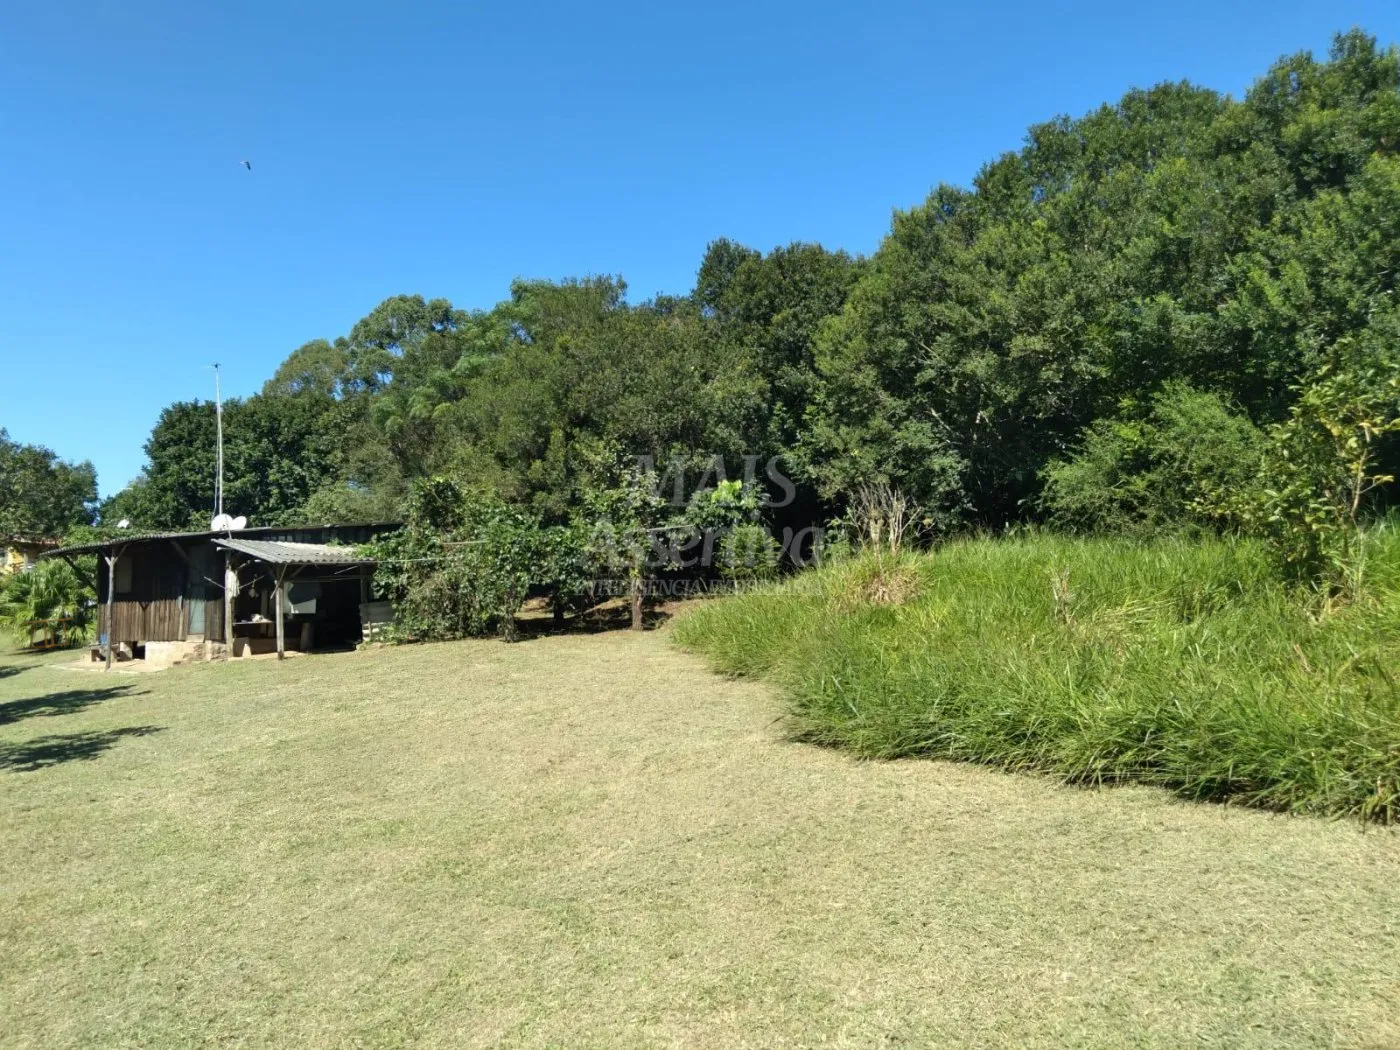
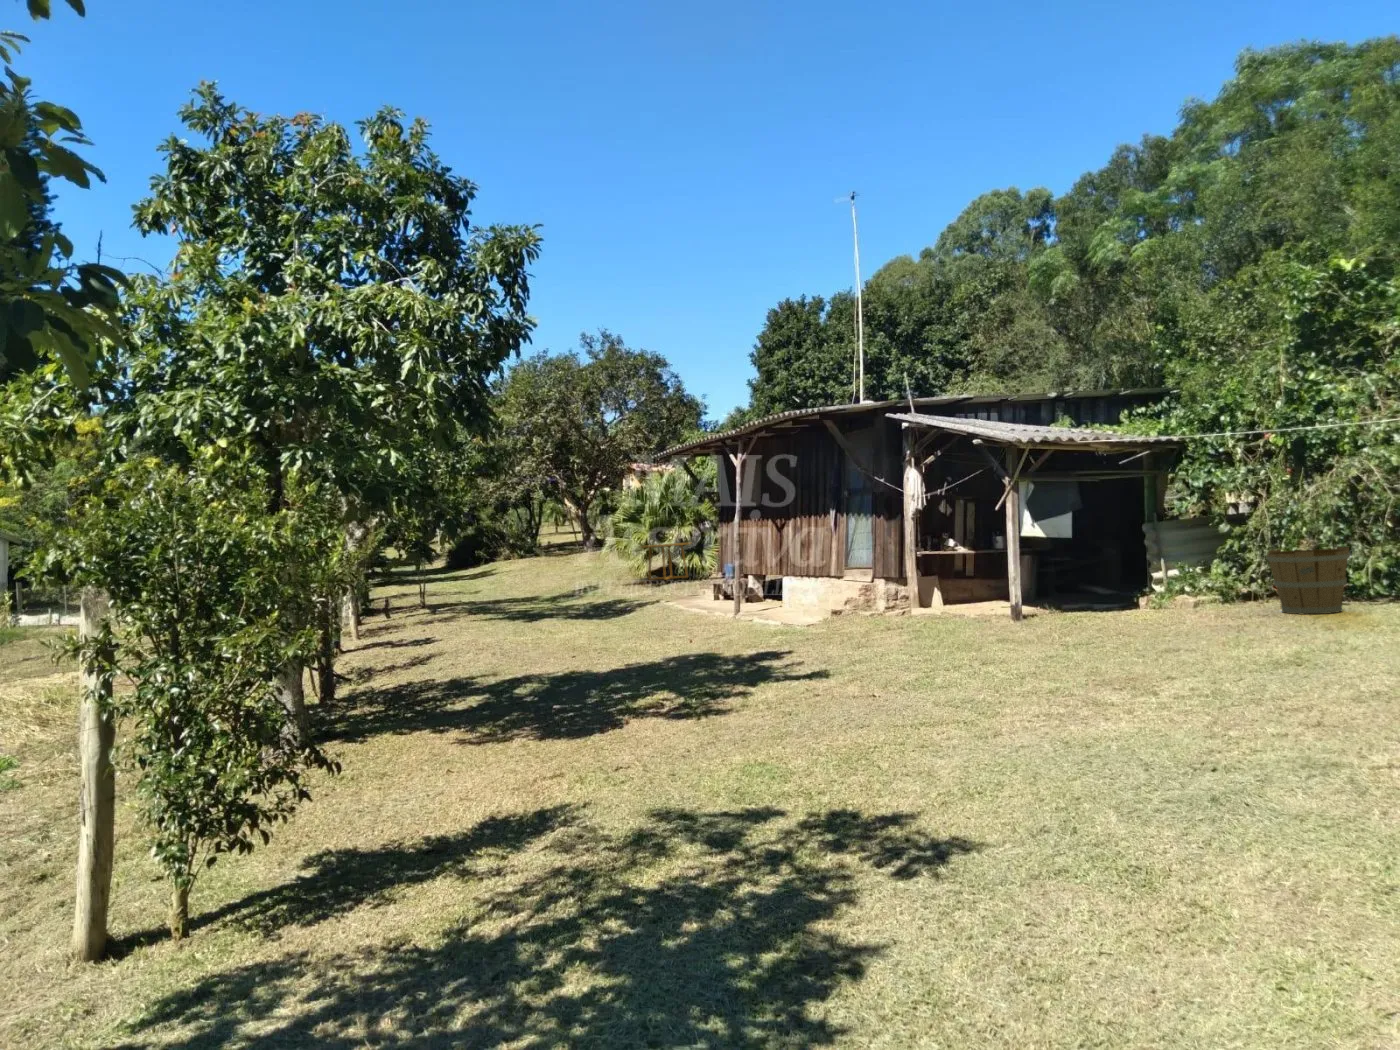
wooden bucket: none [397,616,433,648] -> present [1267,547,1350,614]

